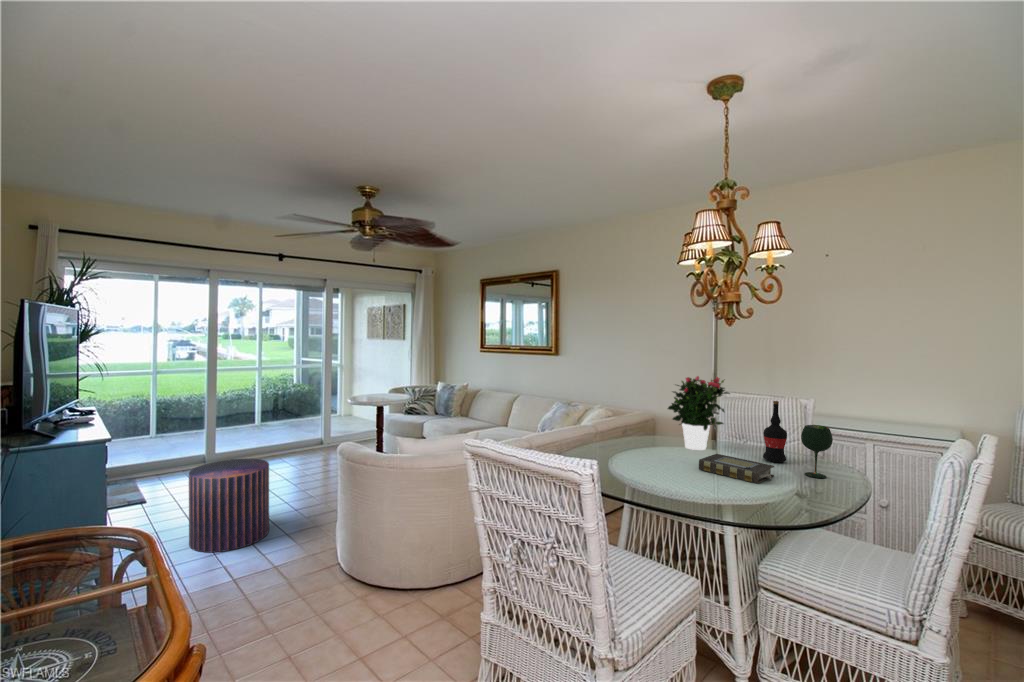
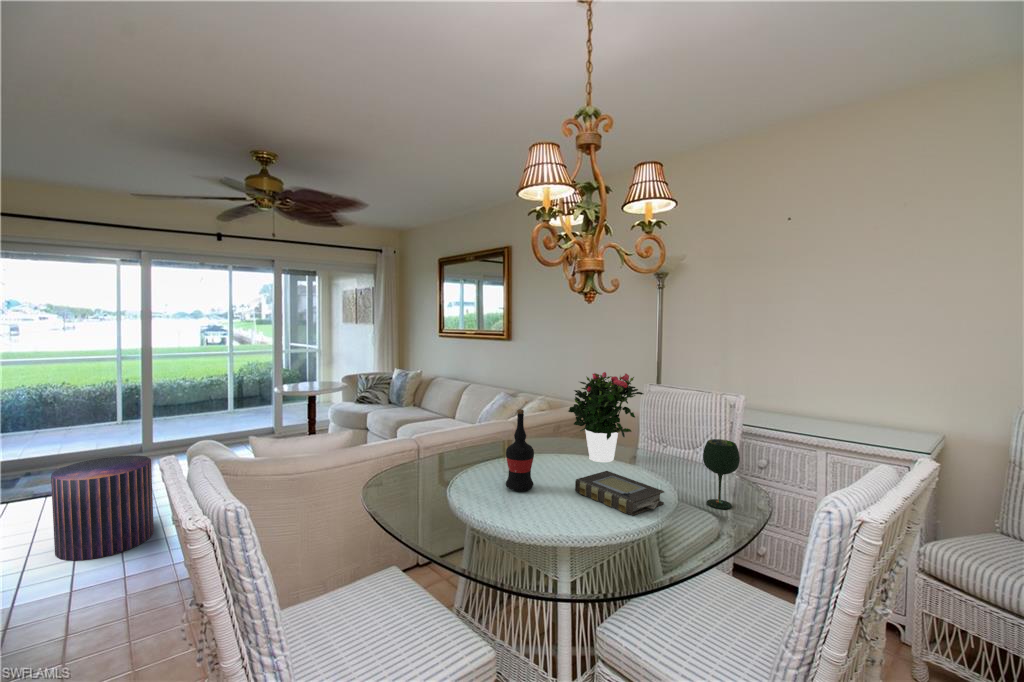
wine bottle: present [763,401,787,462] -> present [506,409,534,491]

